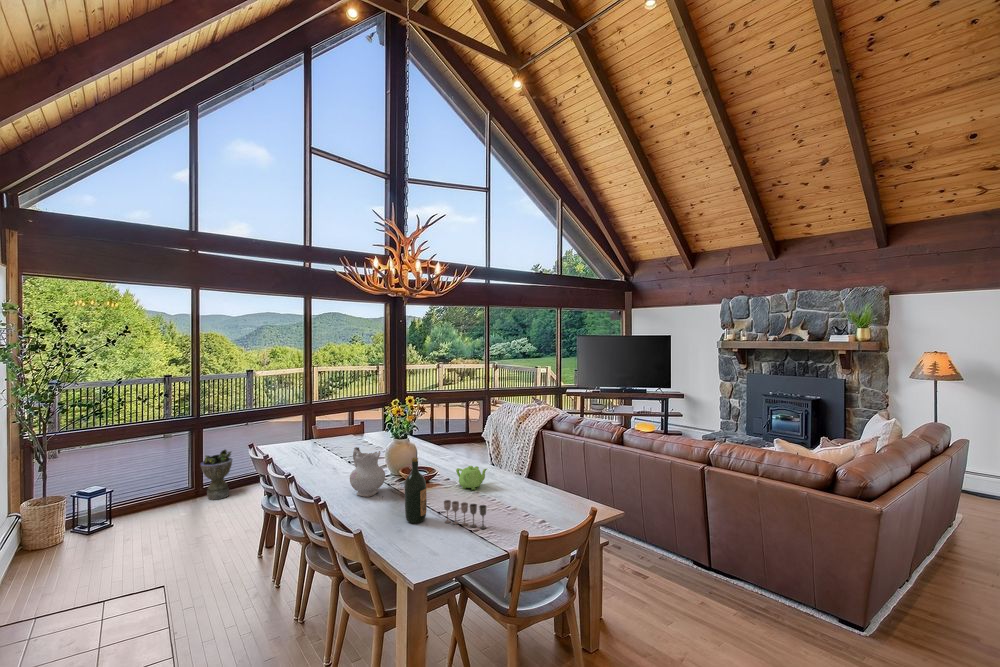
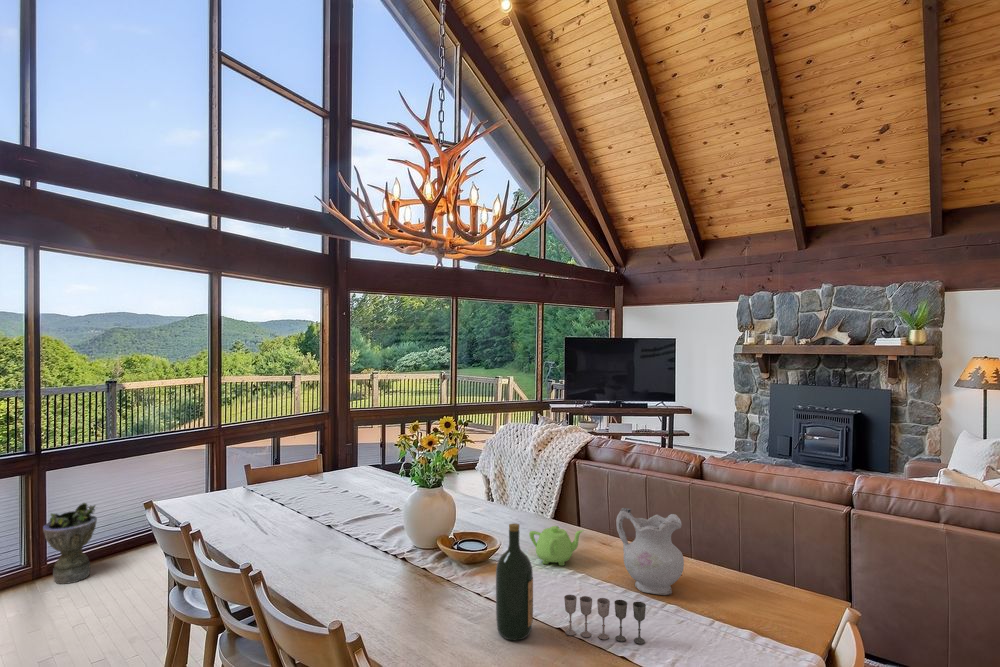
ceramic pitcher: present [350,447,385,497] -> present [616,508,684,595]

